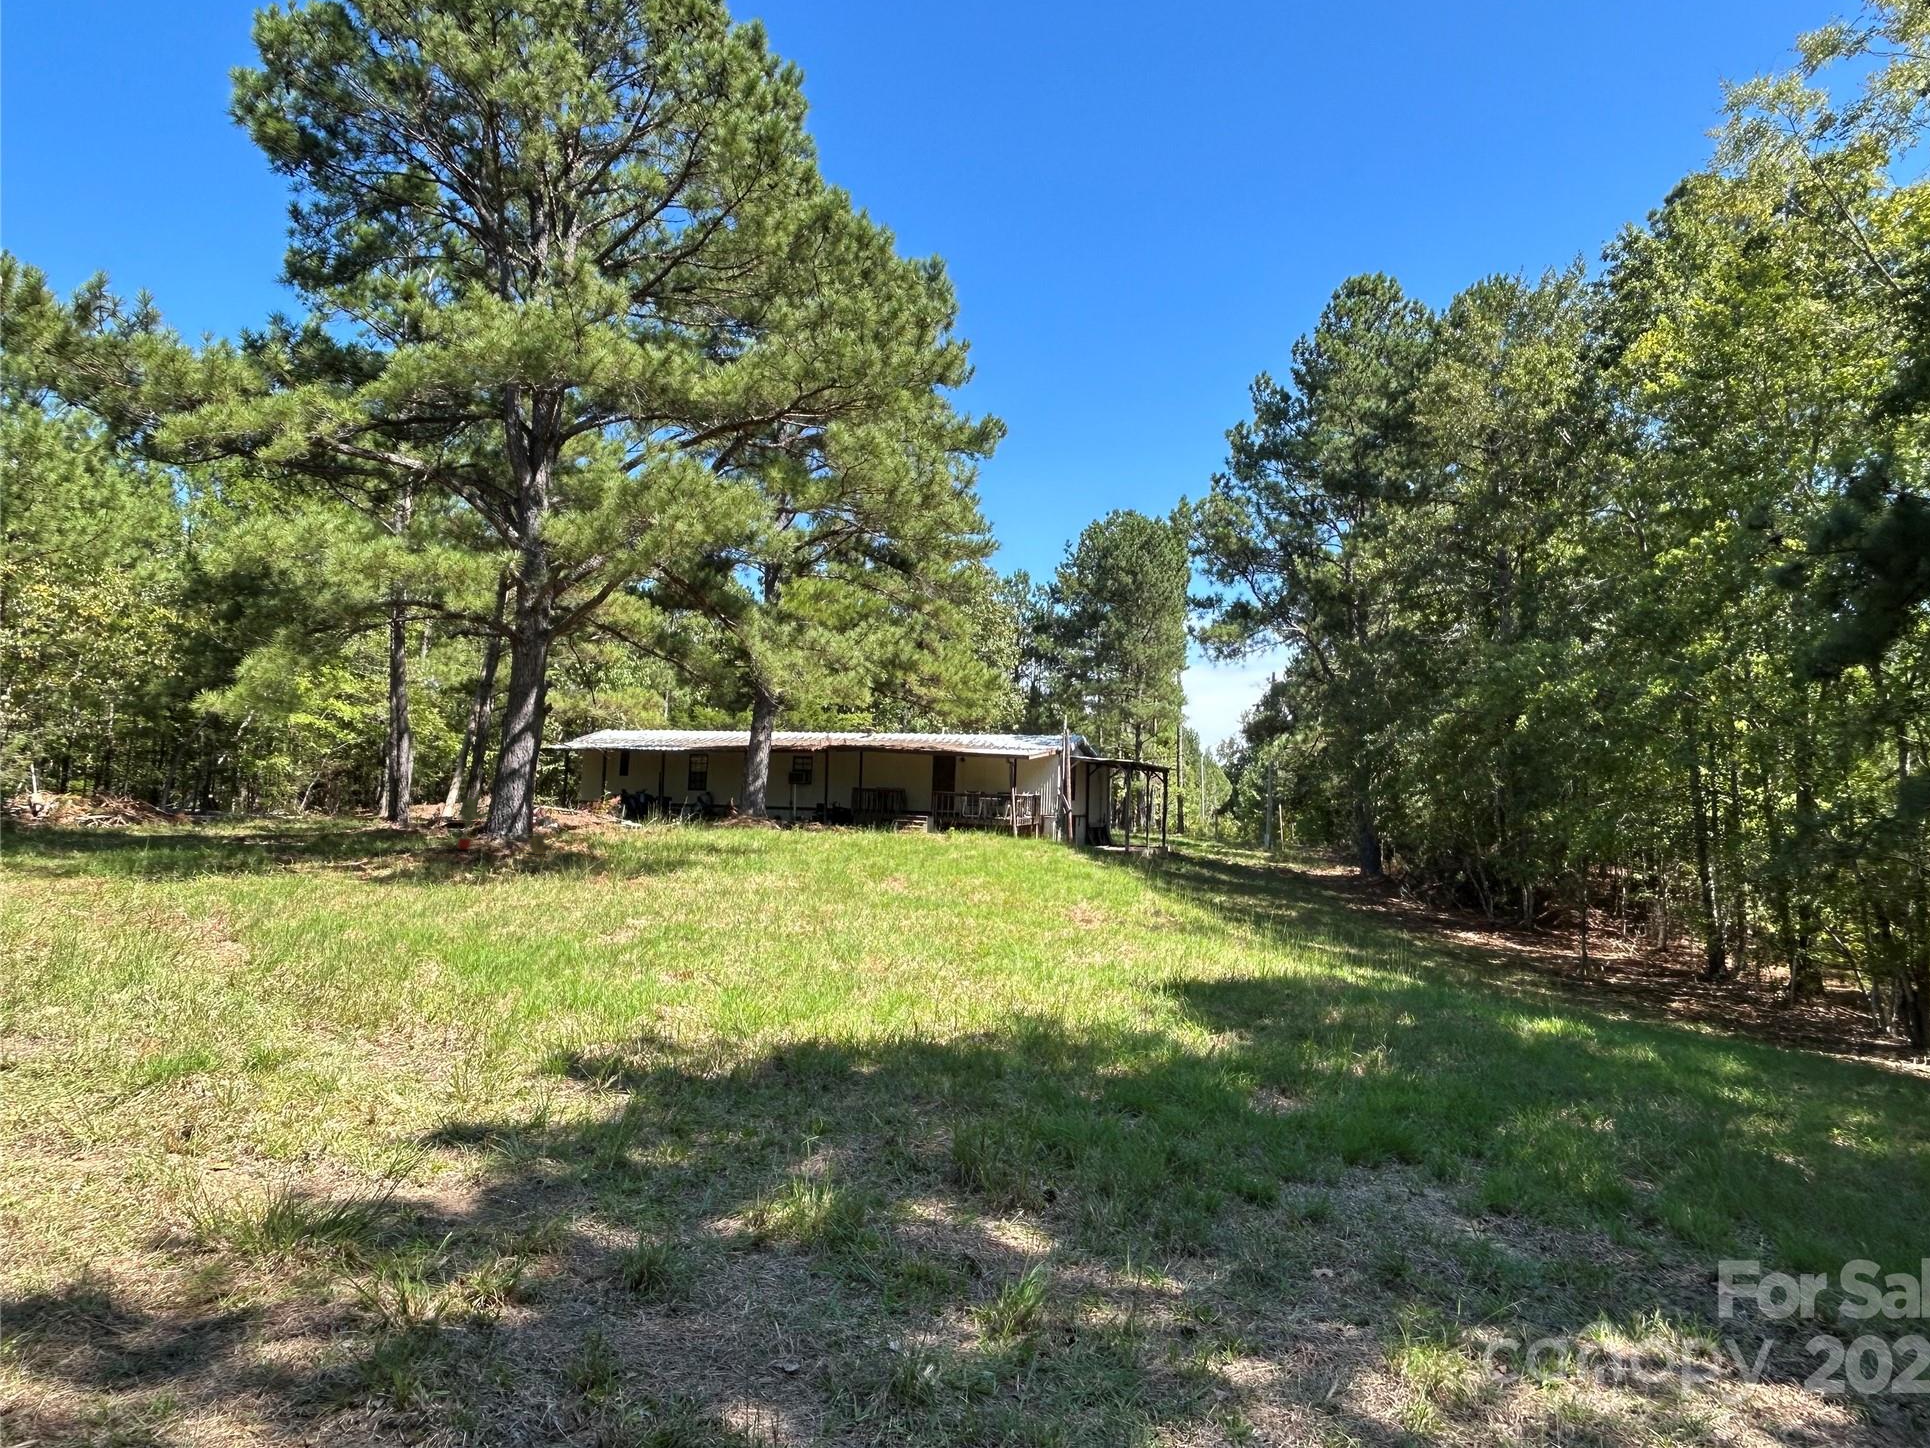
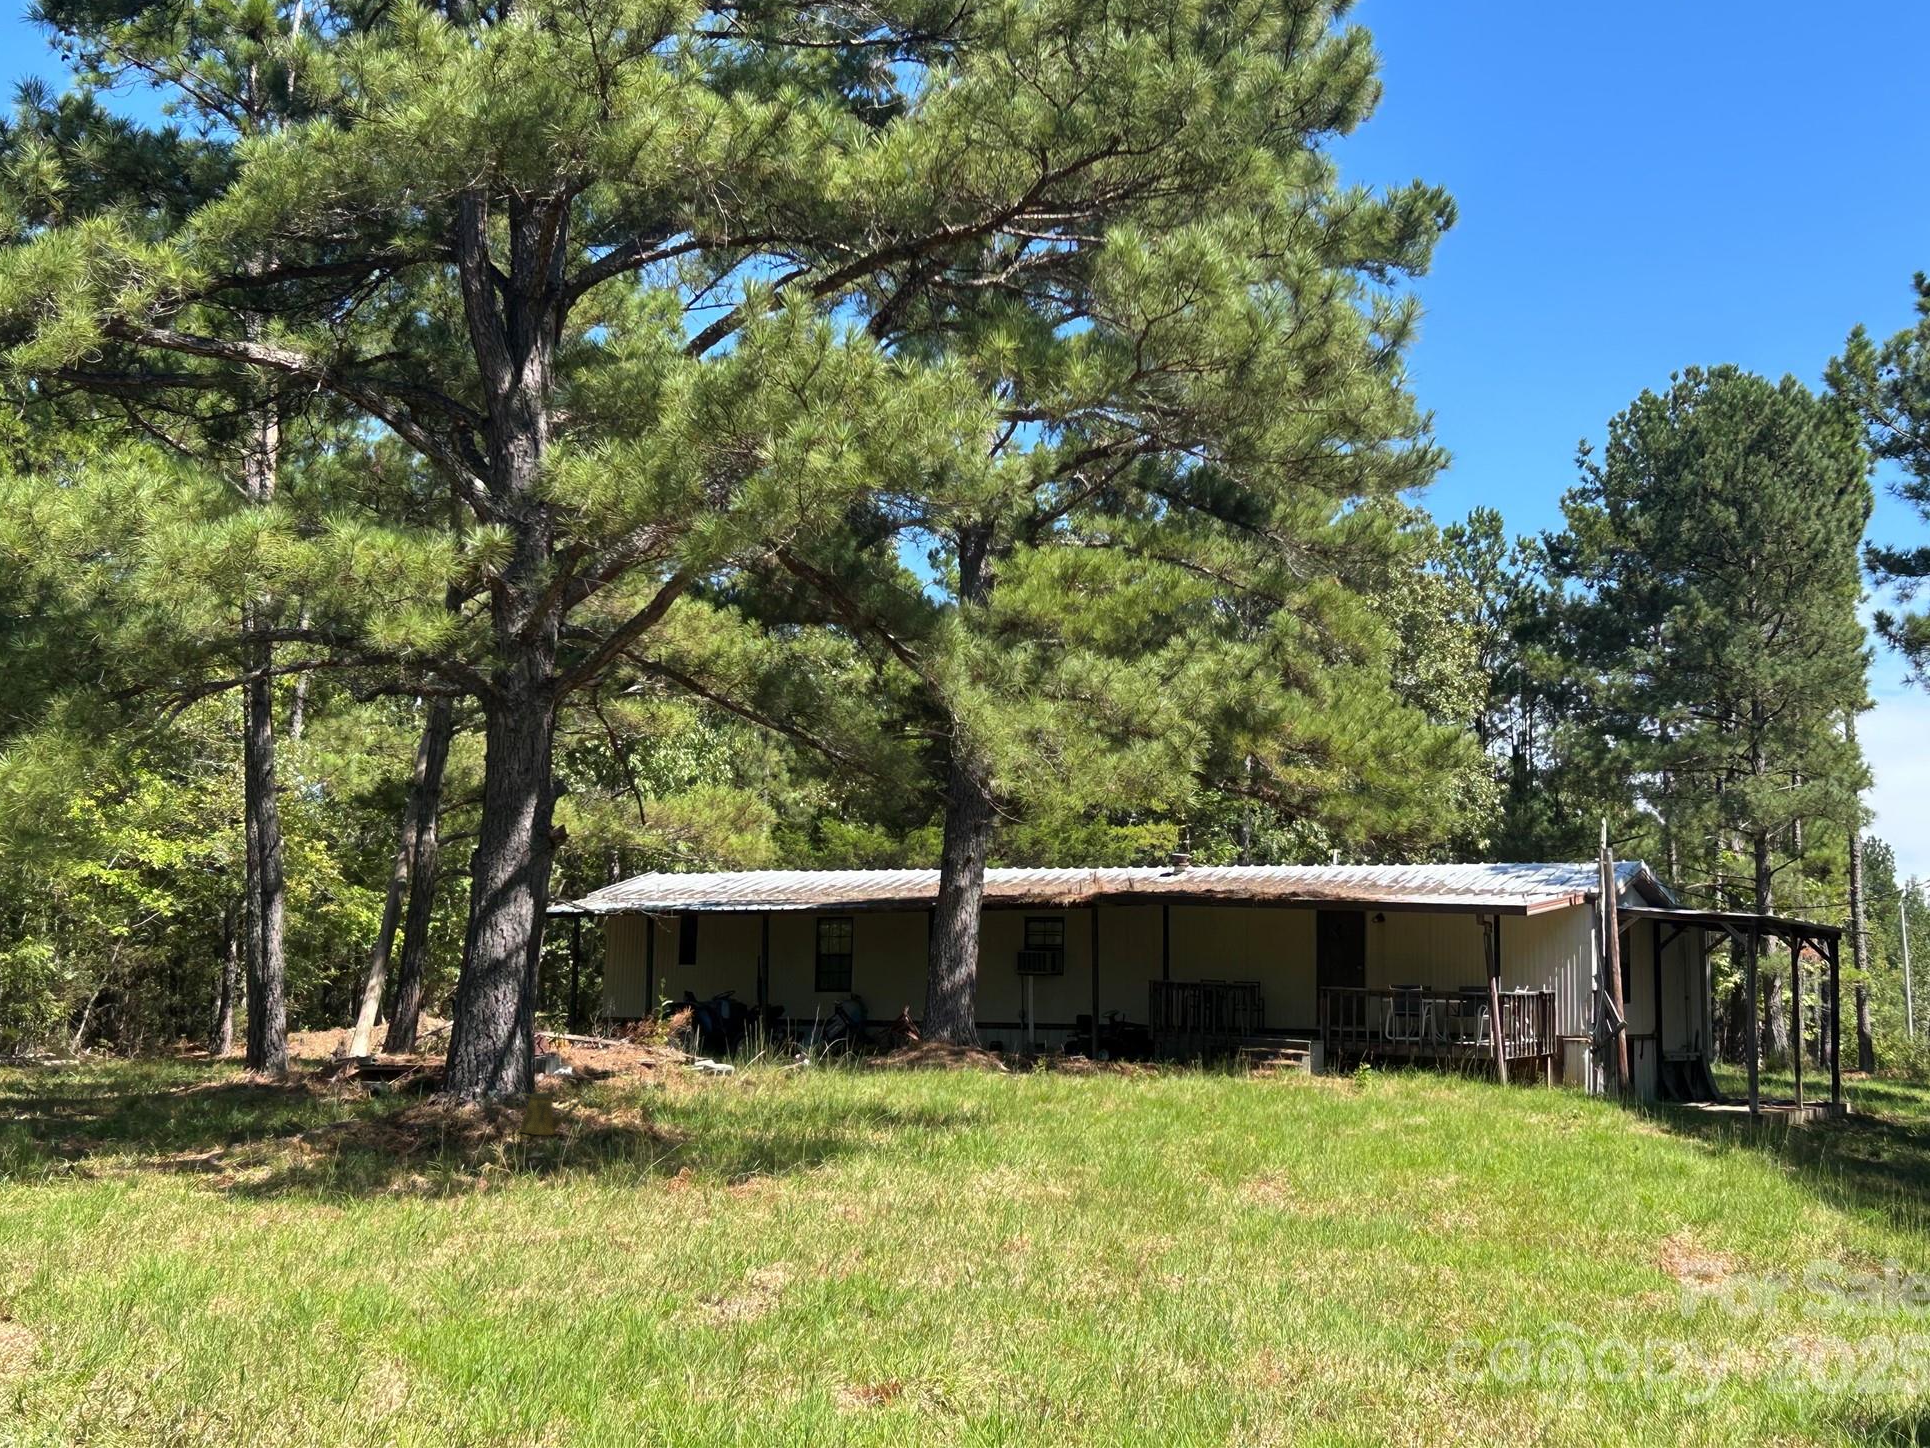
potted tree: present [457,789,490,850] -> none [387,1002,455,1126]

